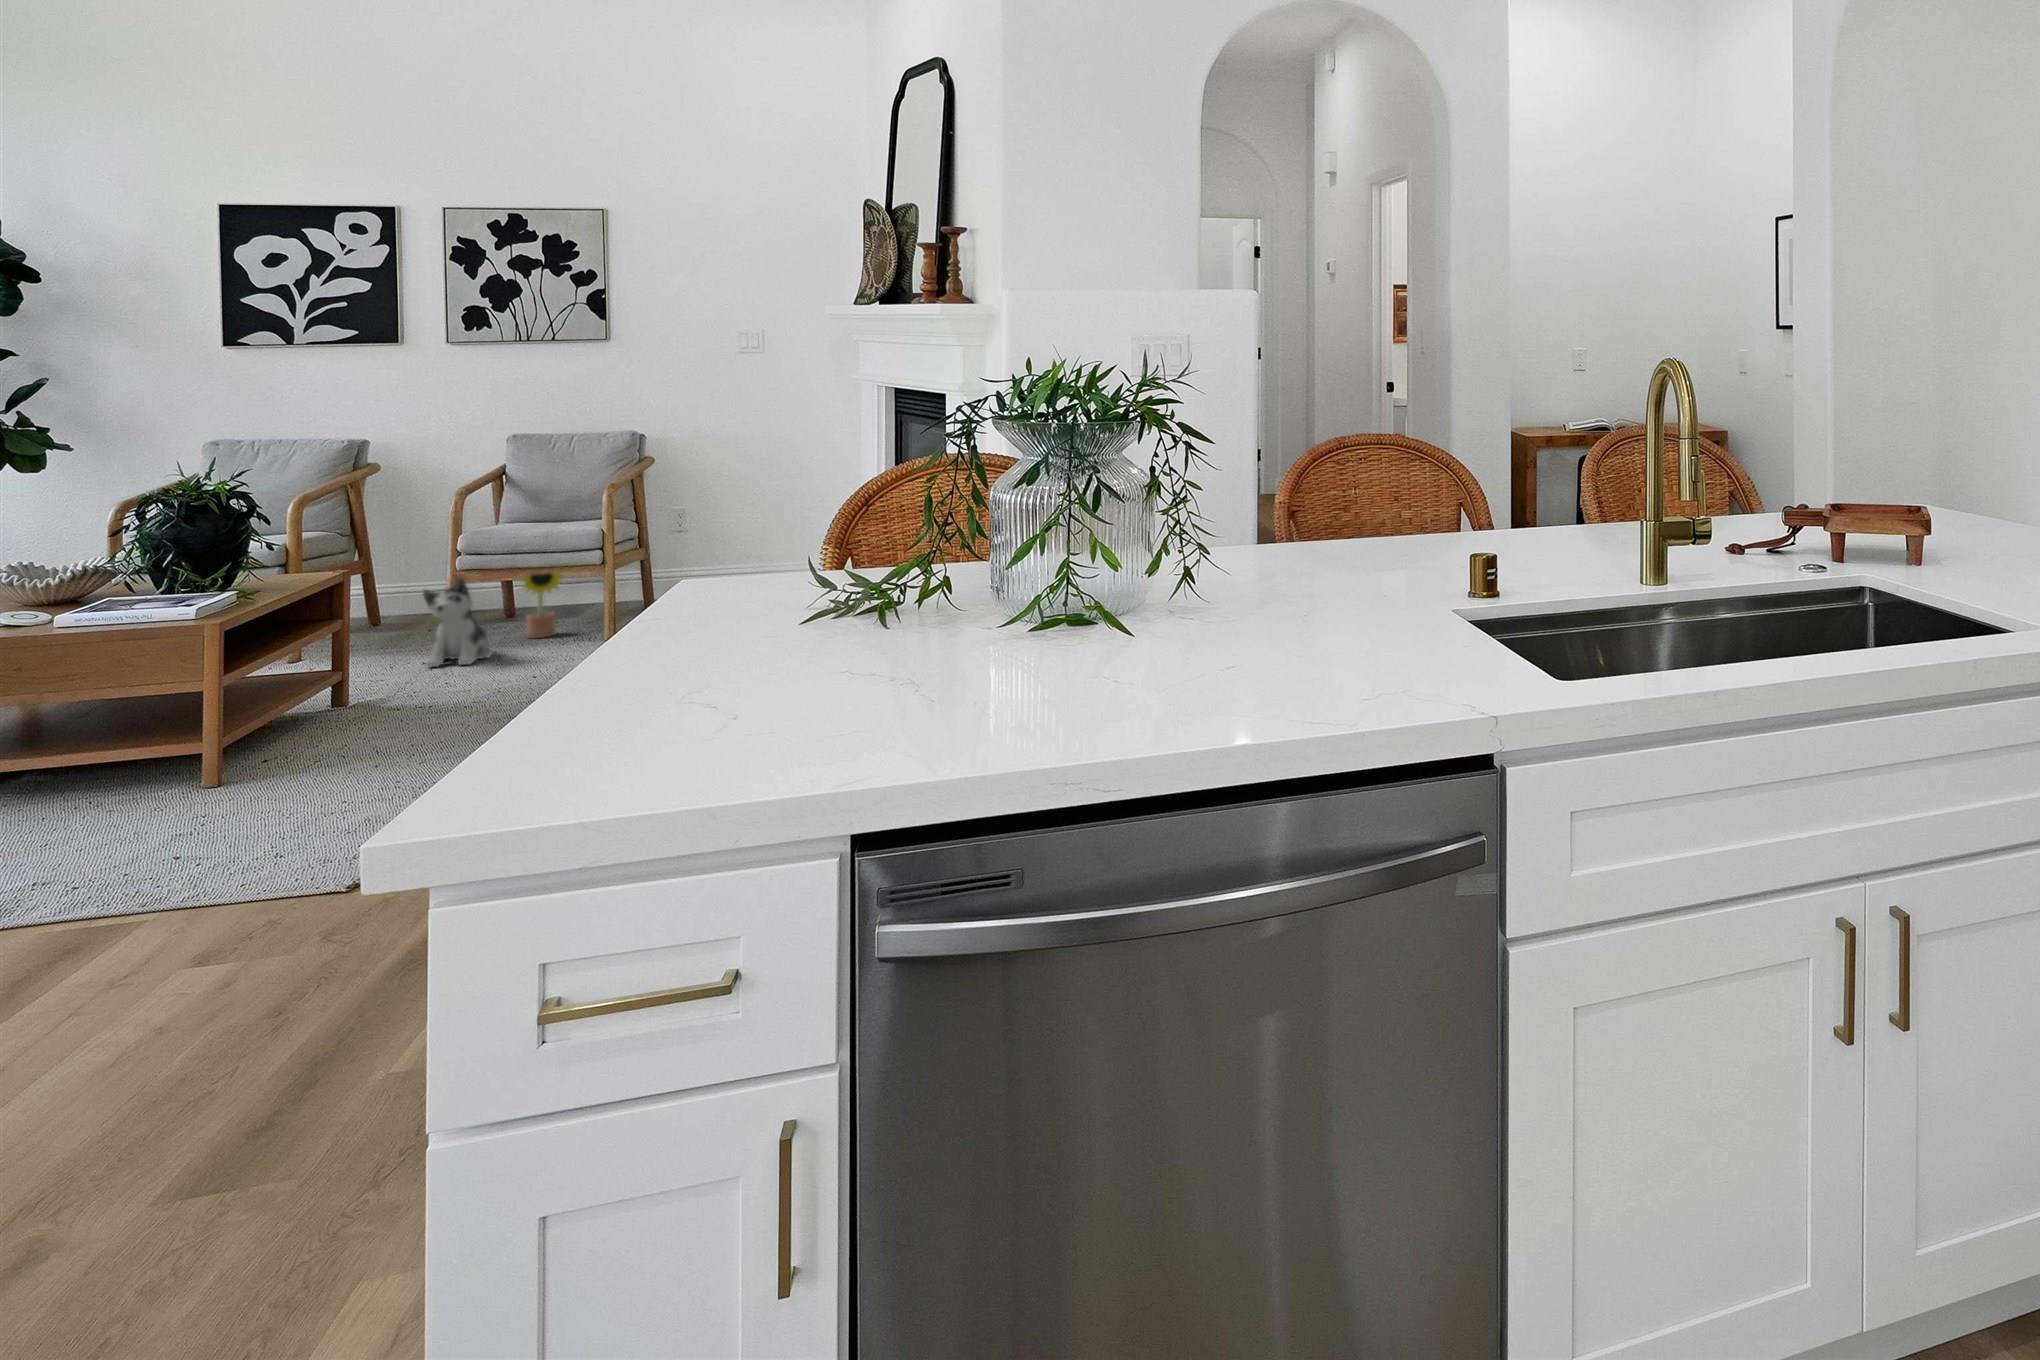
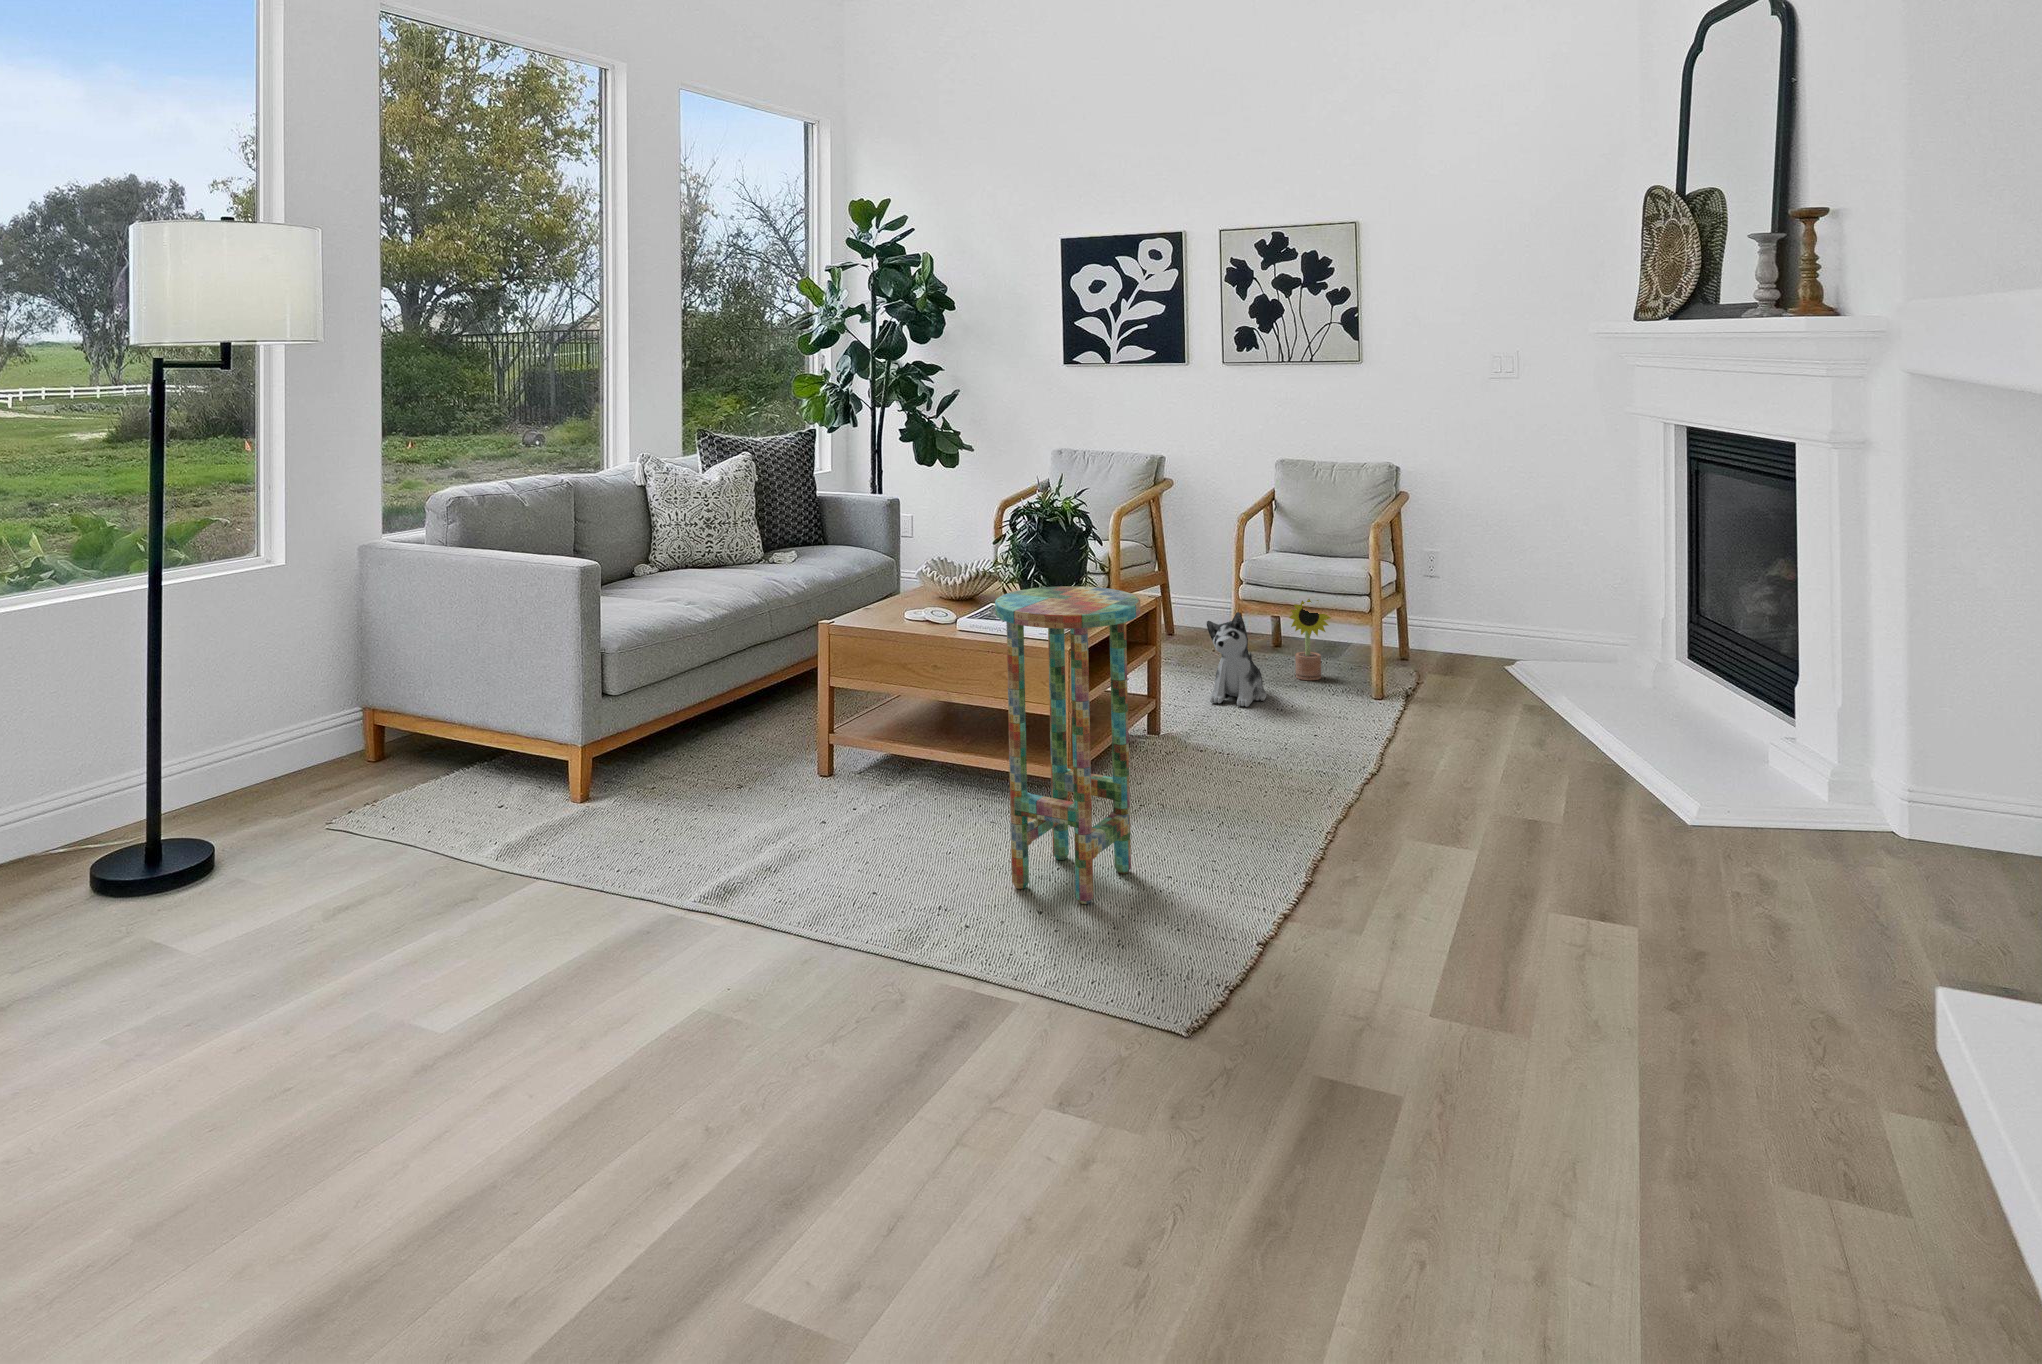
side table: none [177,535,353,819] -> present [995,586,1140,904]

